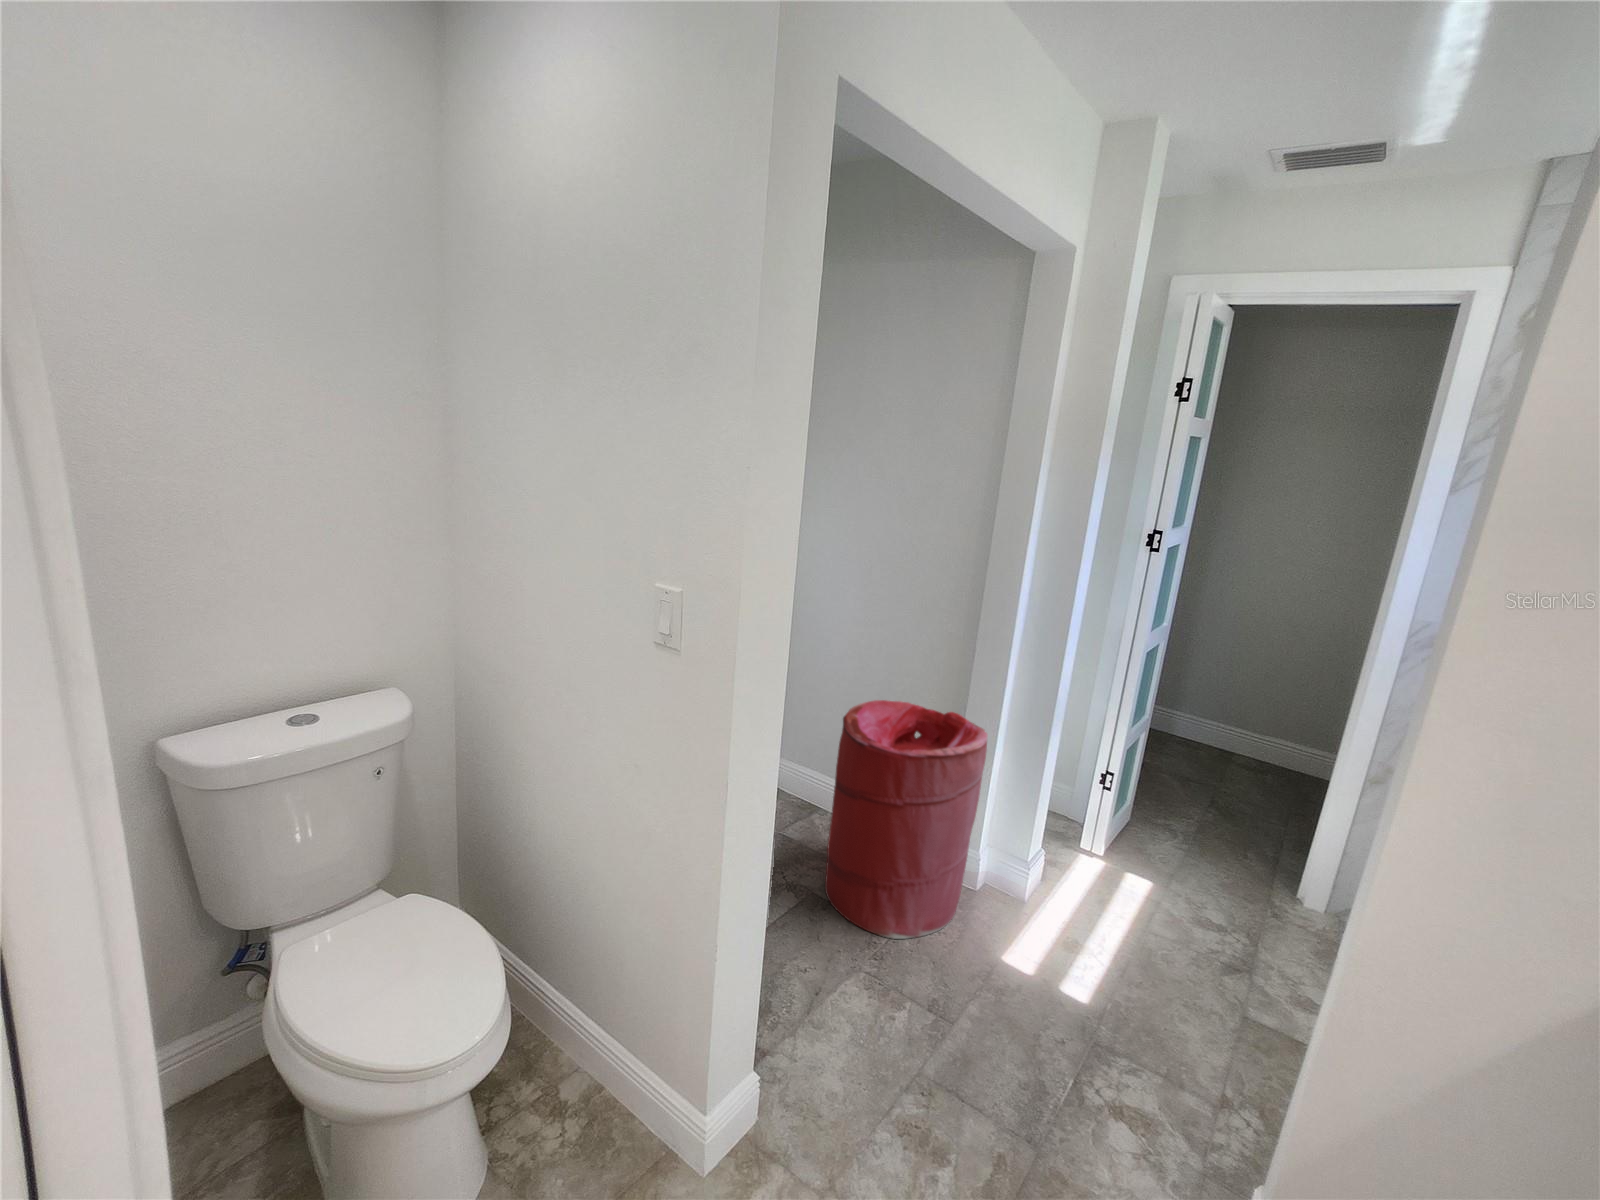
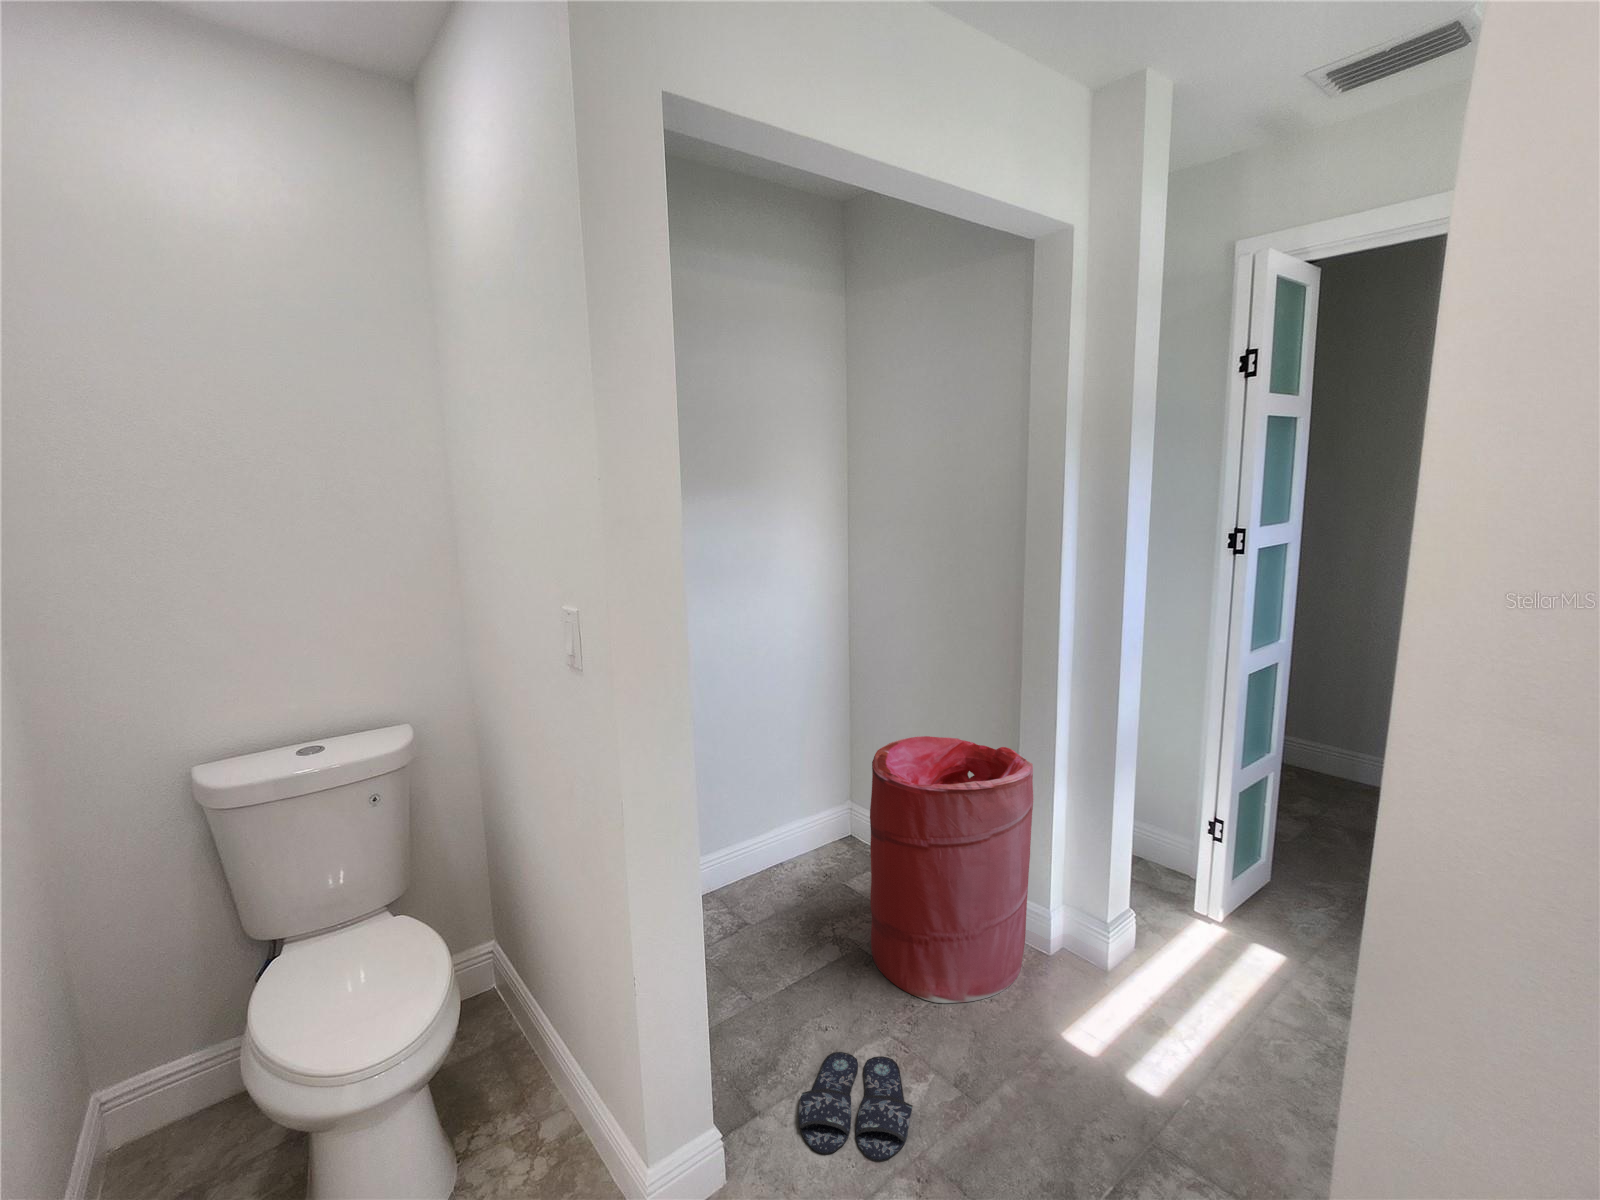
slippers: none [804,990,904,1084] -> present [799,1052,912,1161]

